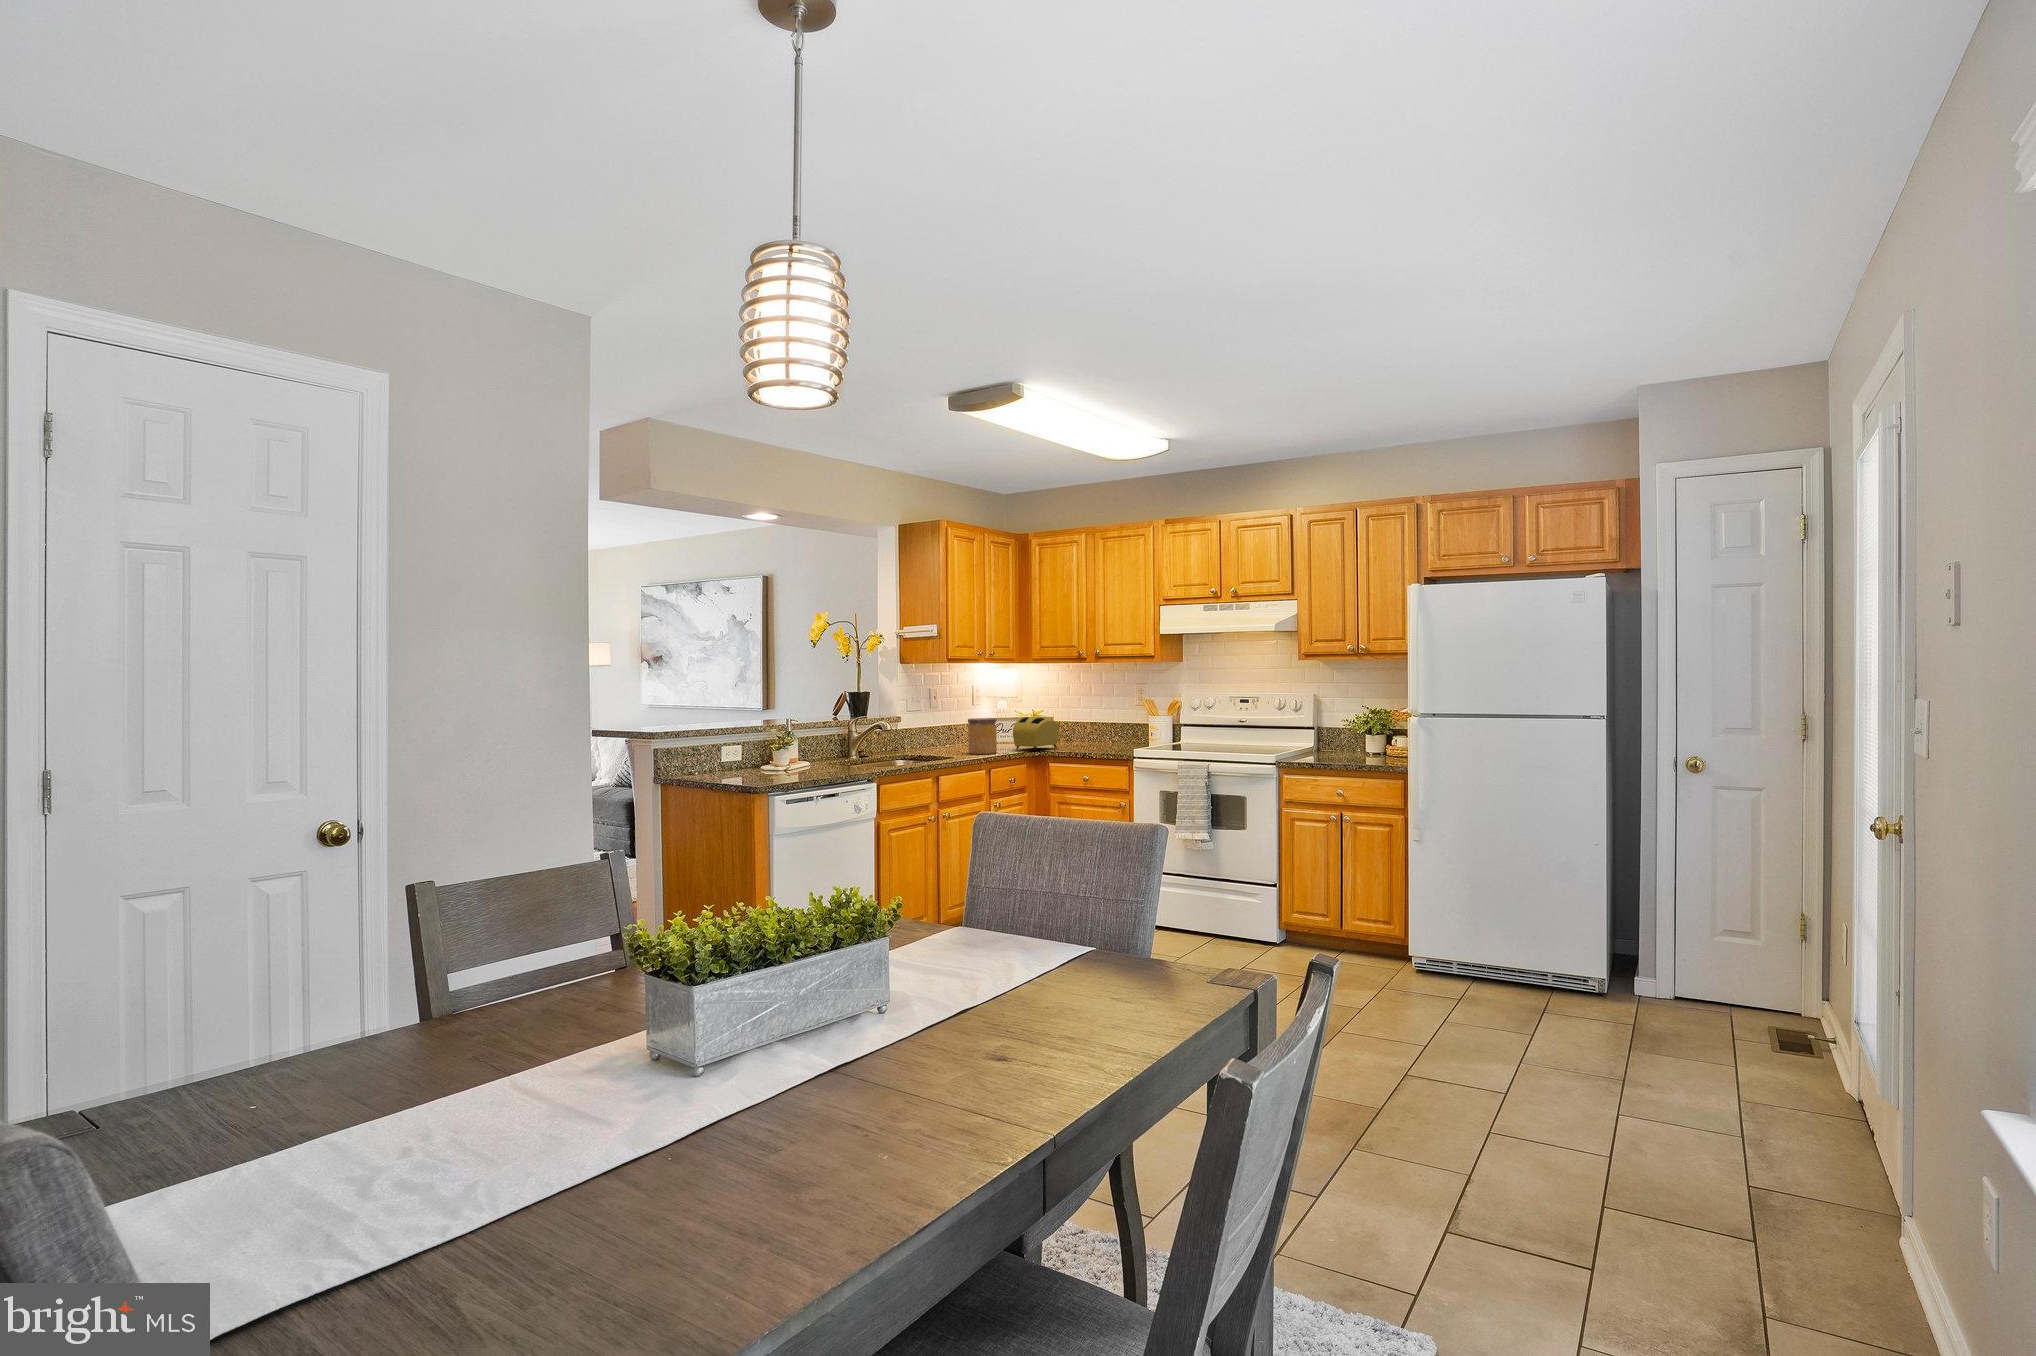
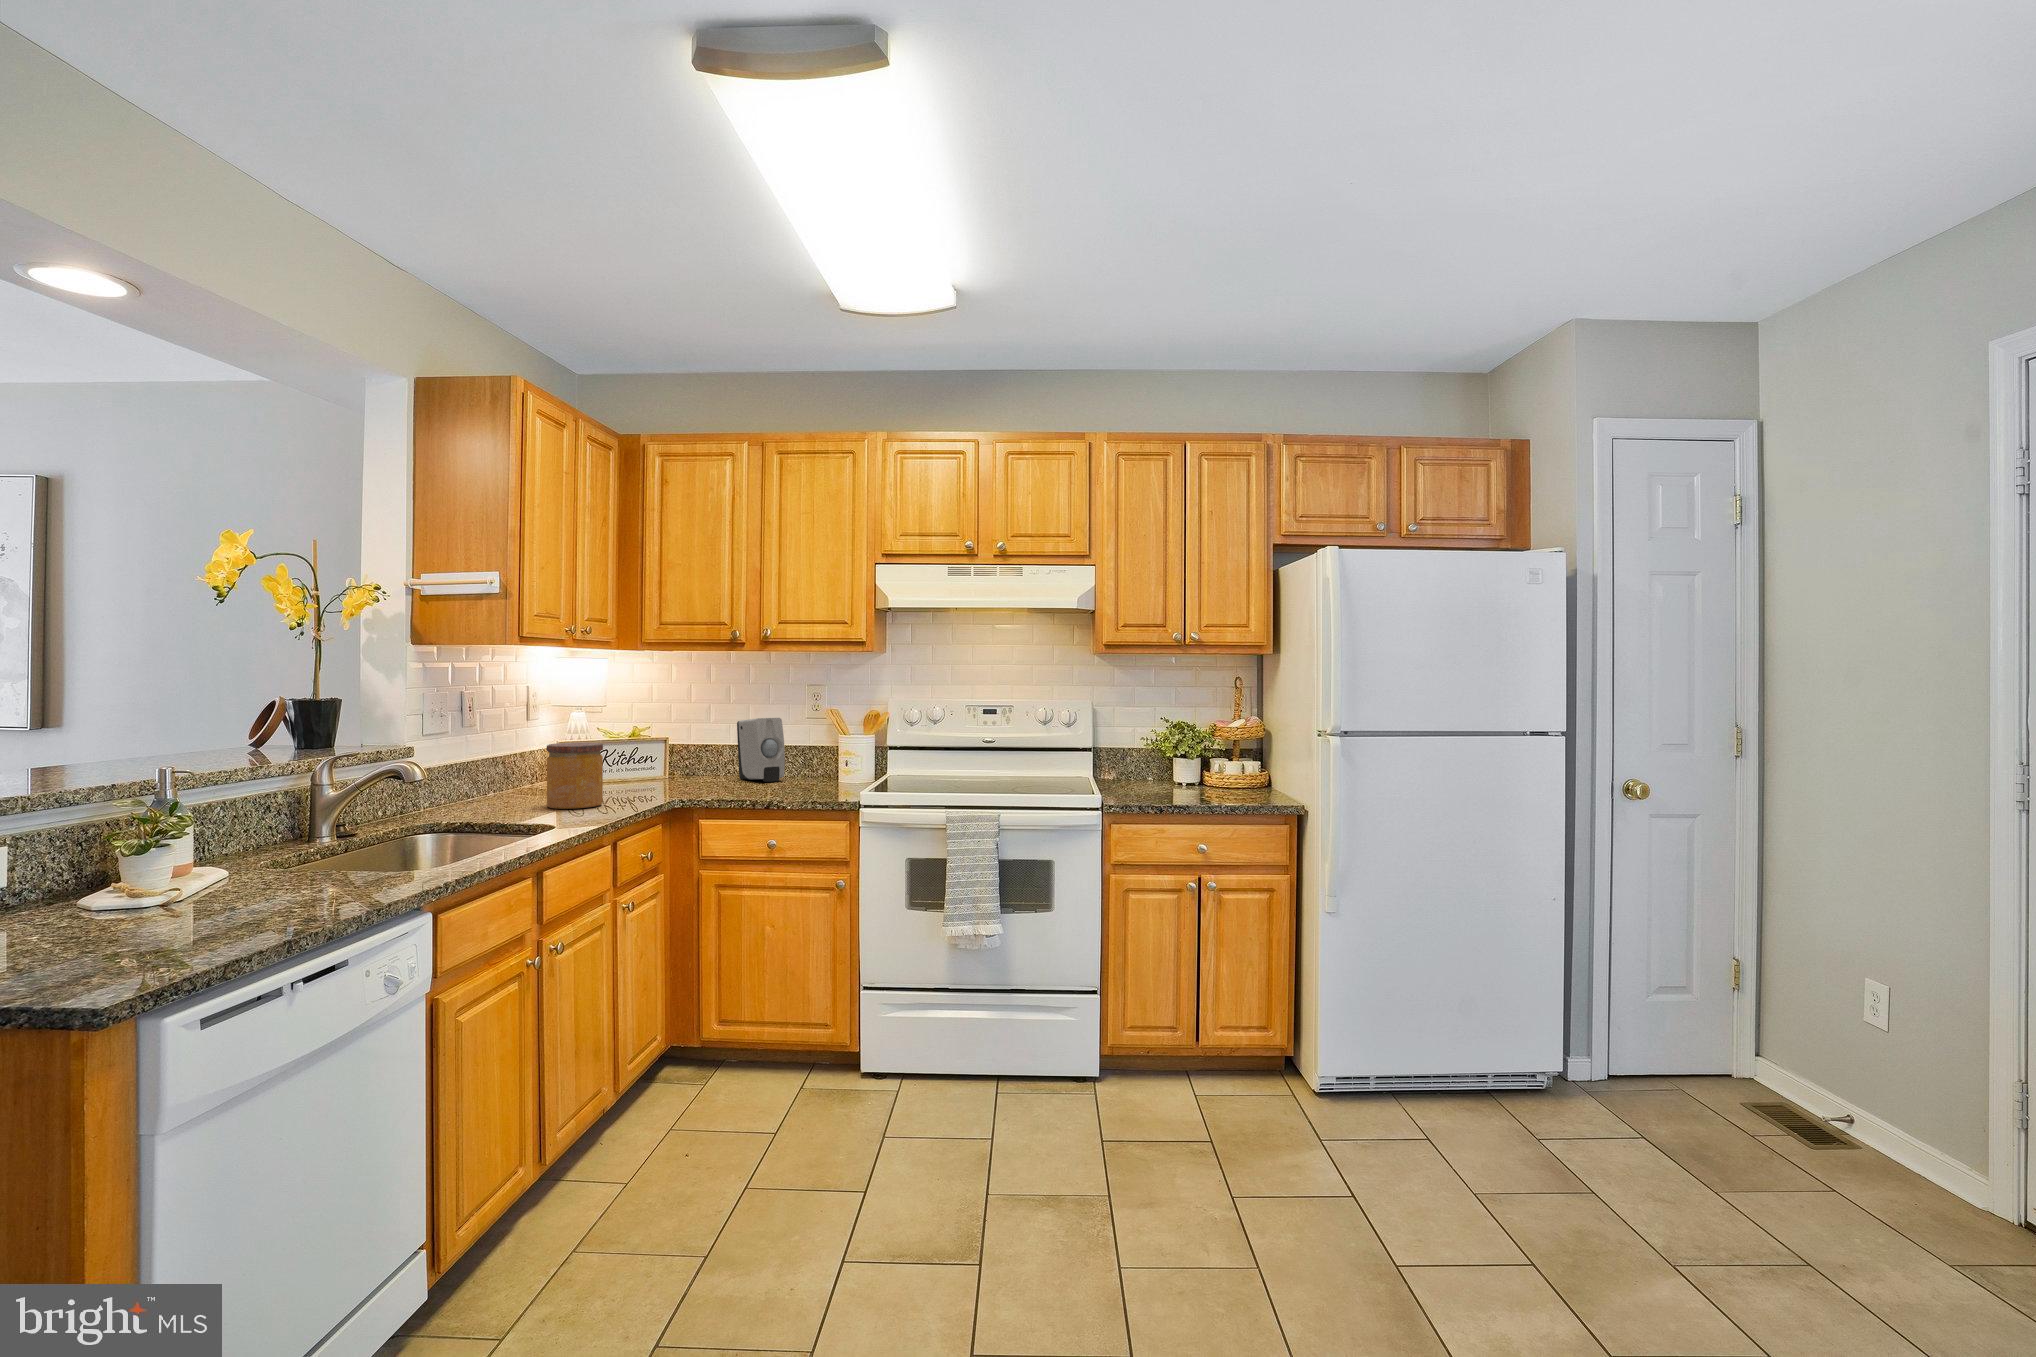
soap dispenser: none [1092,705,1118,746] -> present [737,718,785,782]
toaster: present [1013,717,1059,750] -> none [624,738,697,797]

